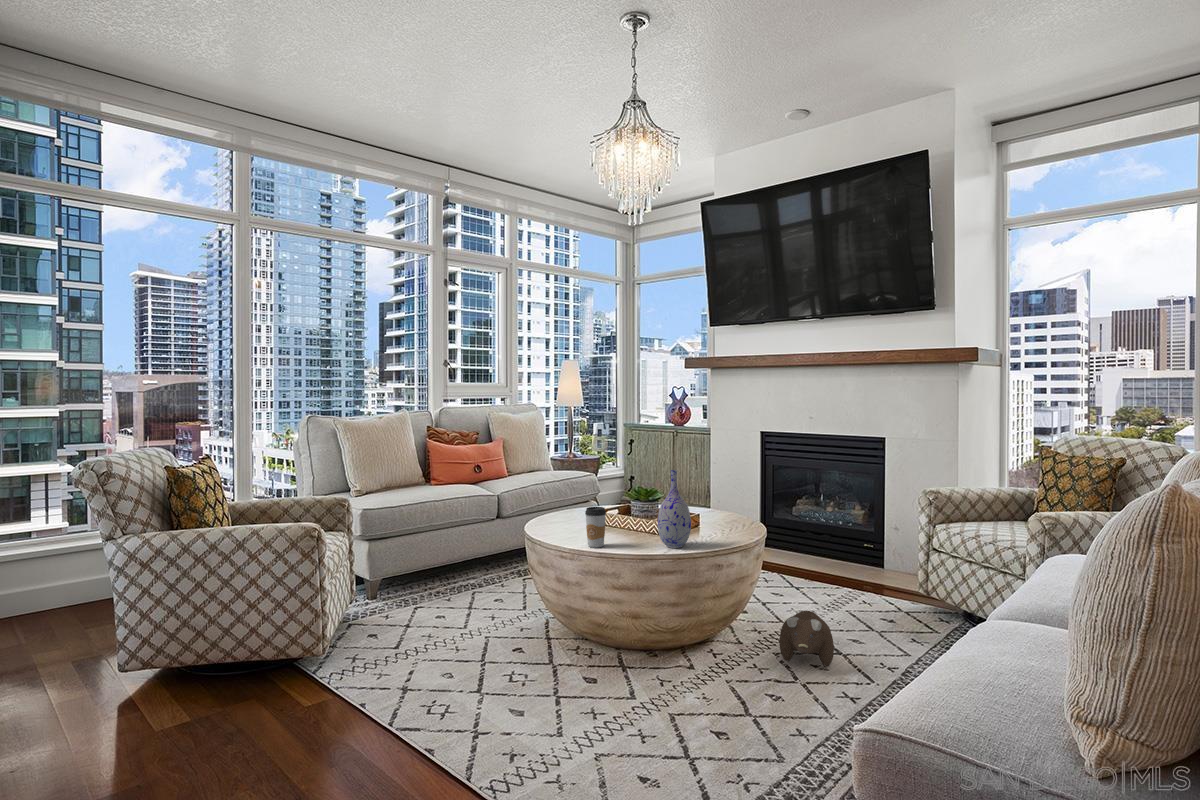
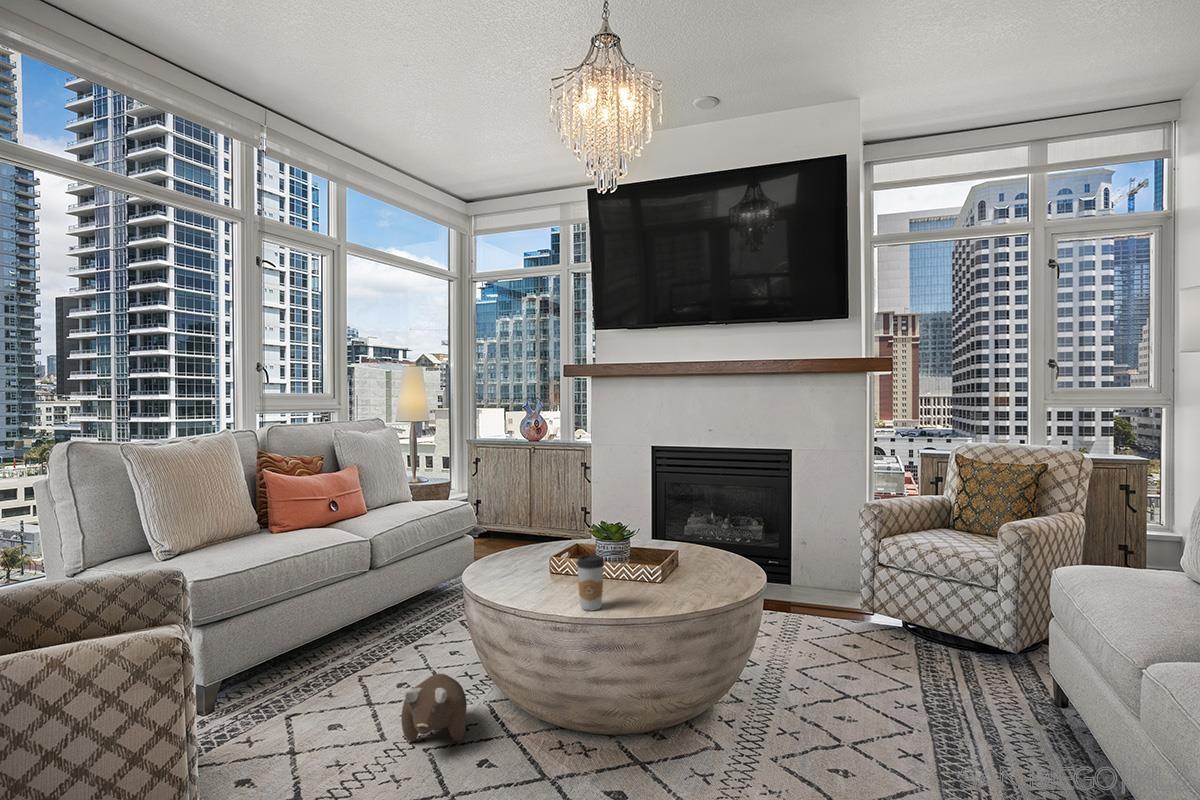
vase: present [658,470,691,548] -> none [665,500,706,599]
plush toy: present [779,610,834,666] -> present [401,674,467,742]

